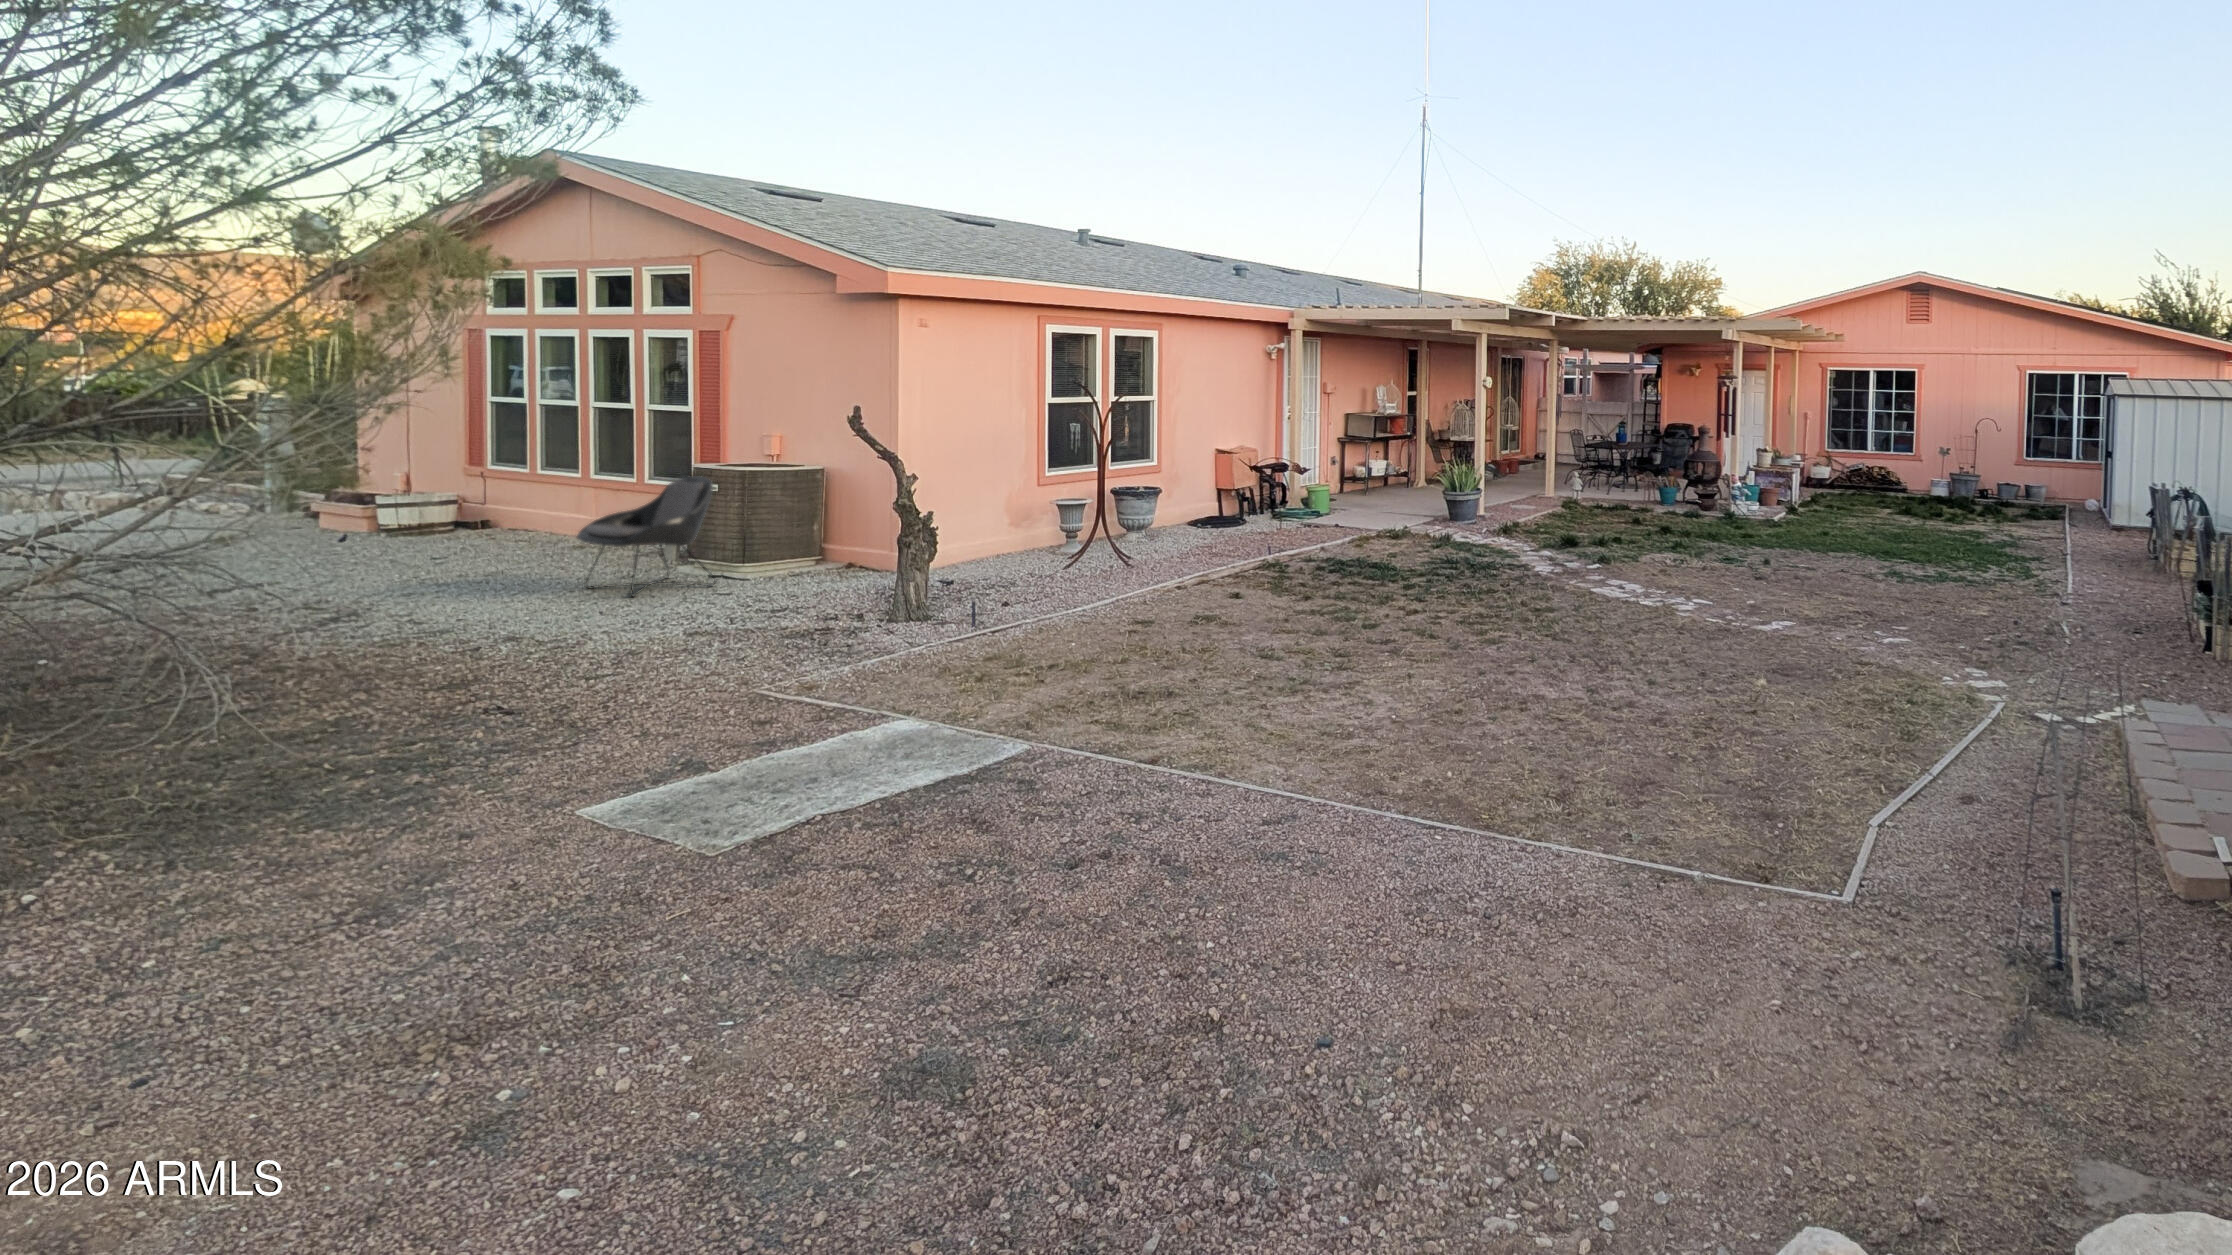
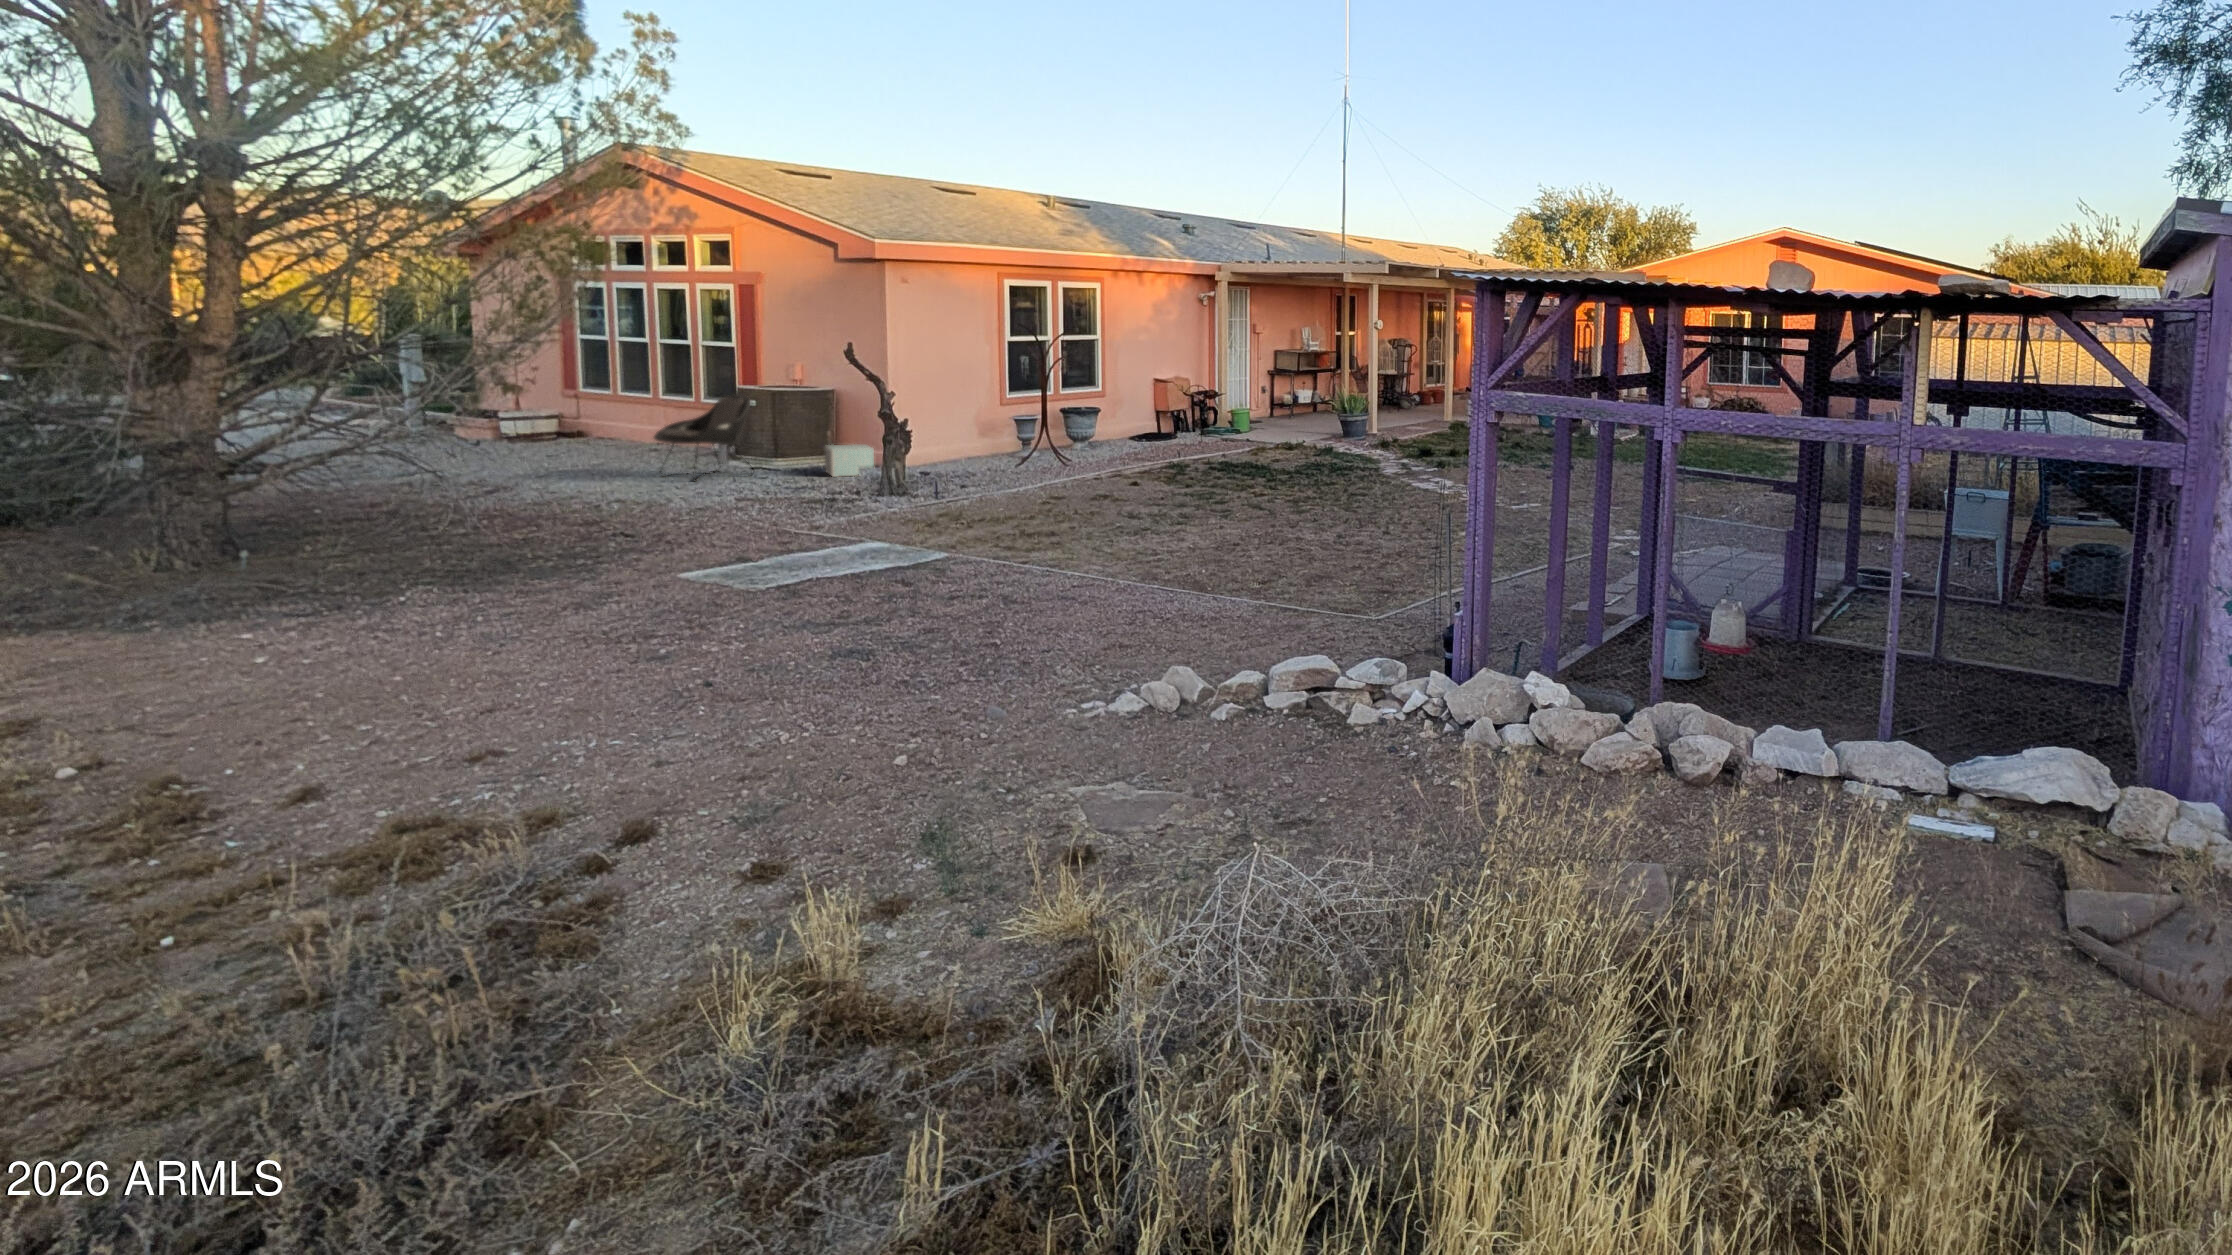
storage box: none [810,540,879,586] -> present [824,445,874,477]

